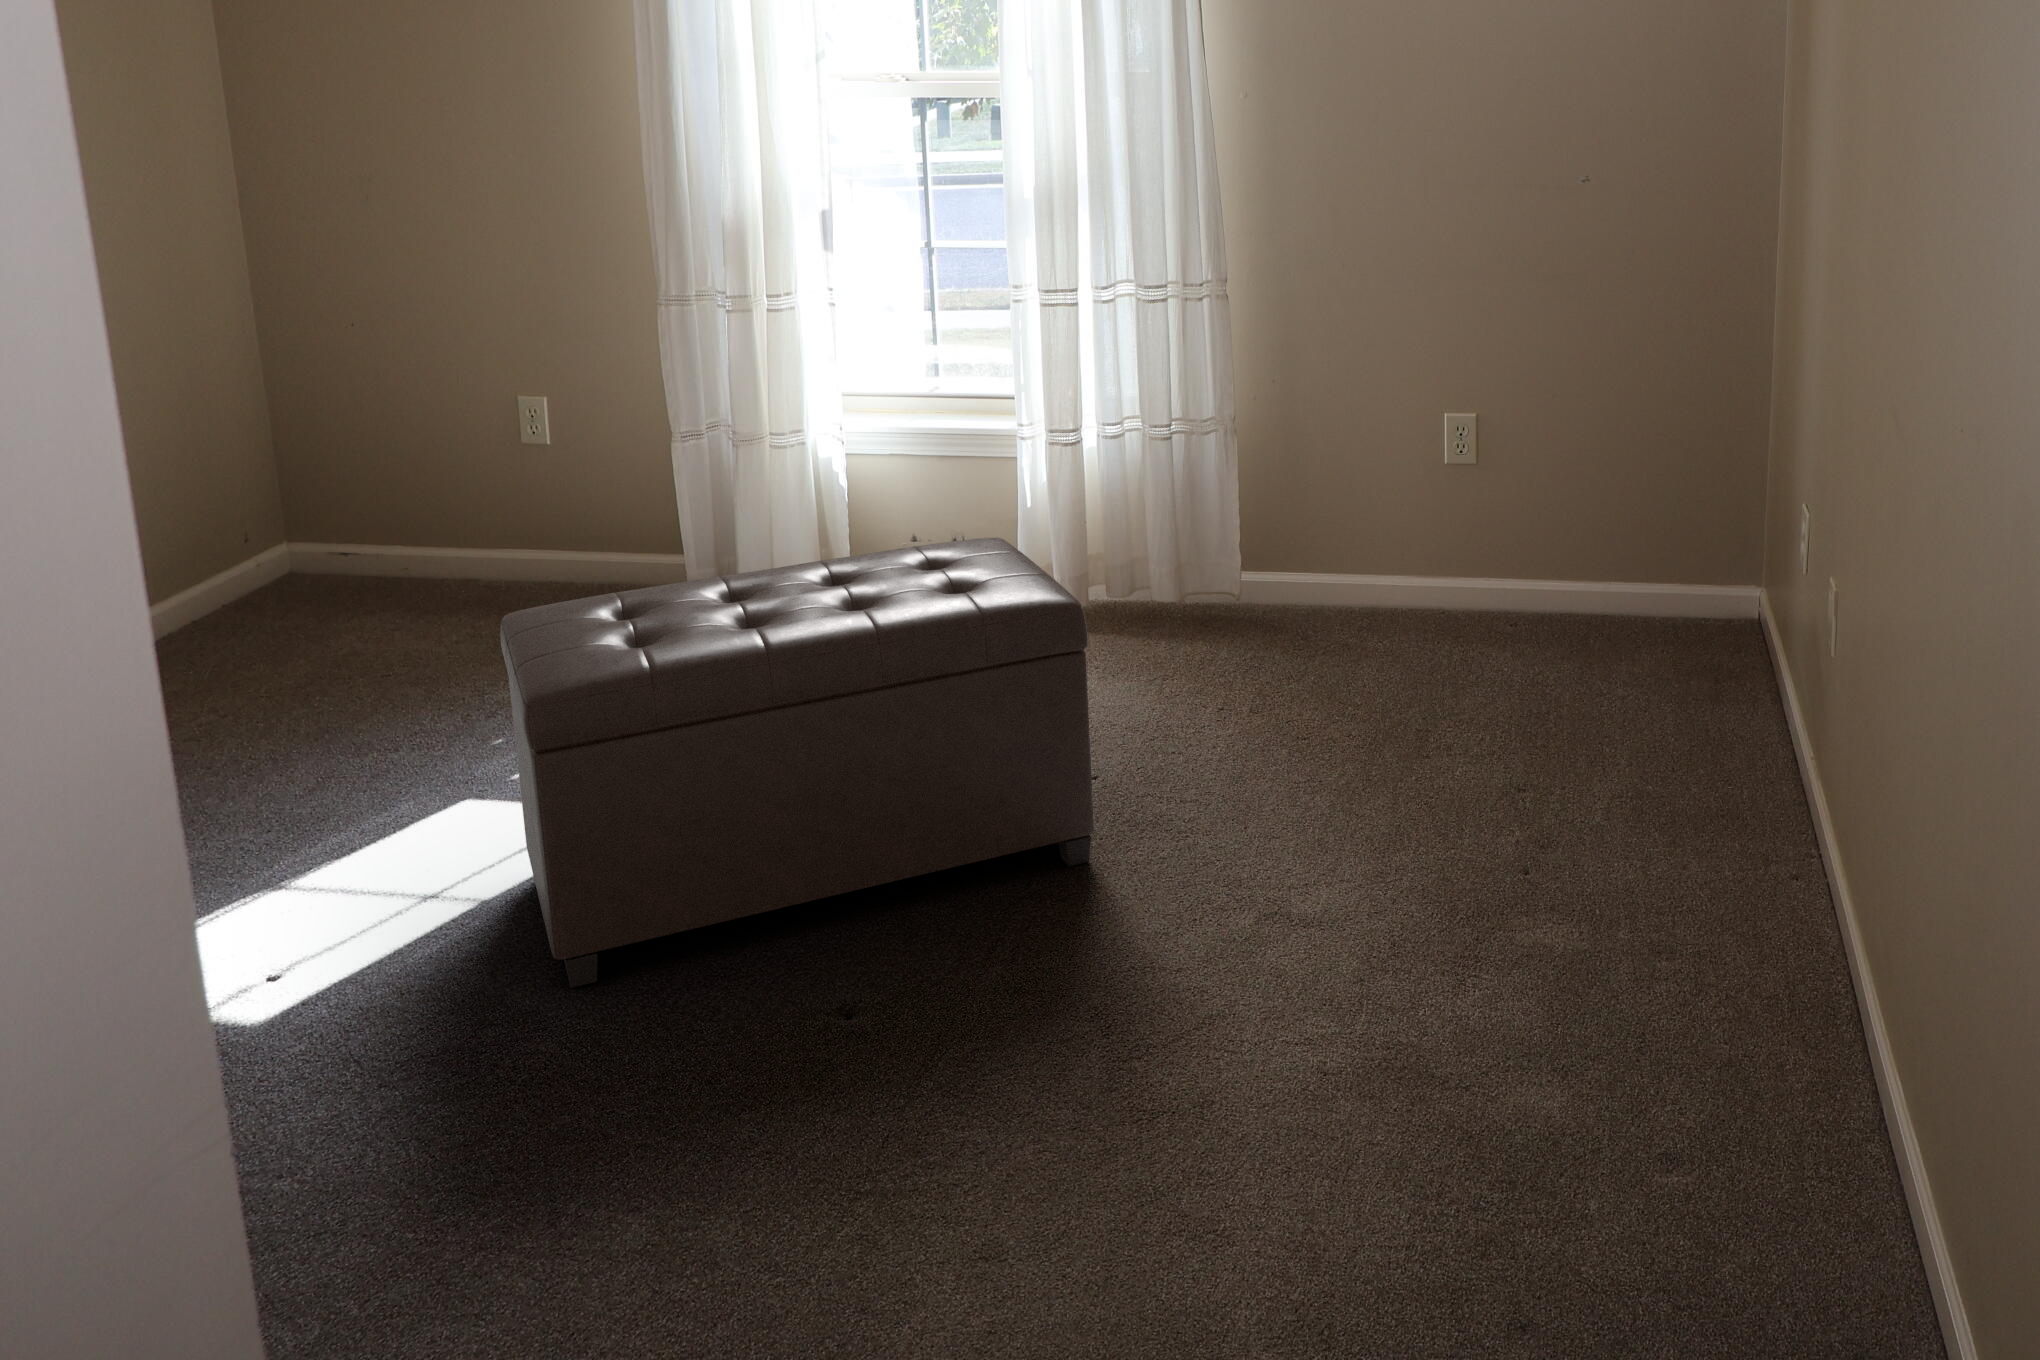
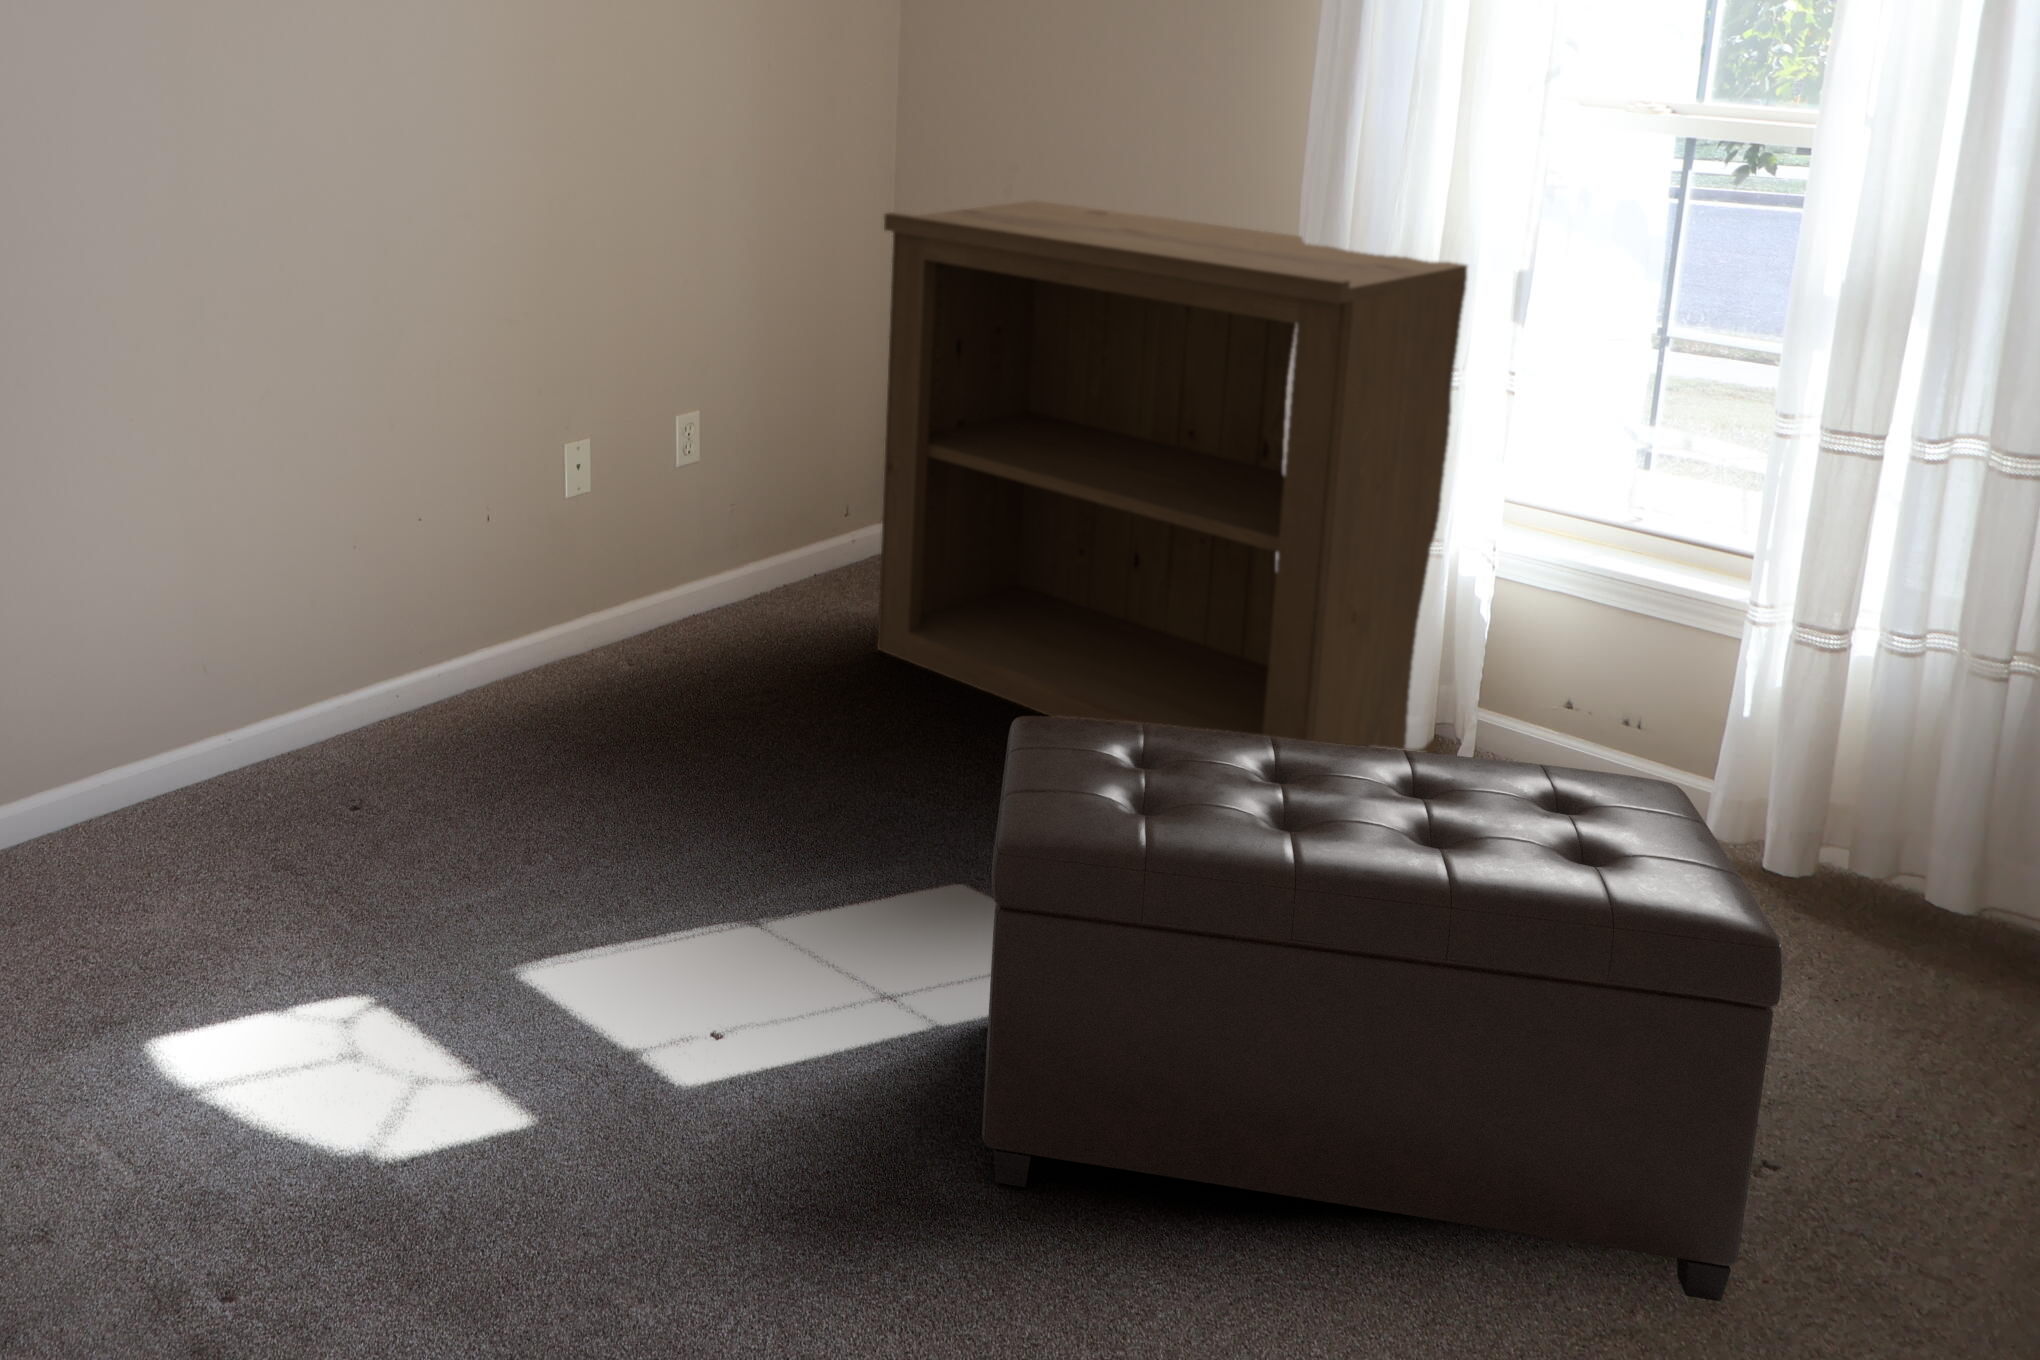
bookshelf: none [245,204,825,667] -> present [878,201,1467,753]

